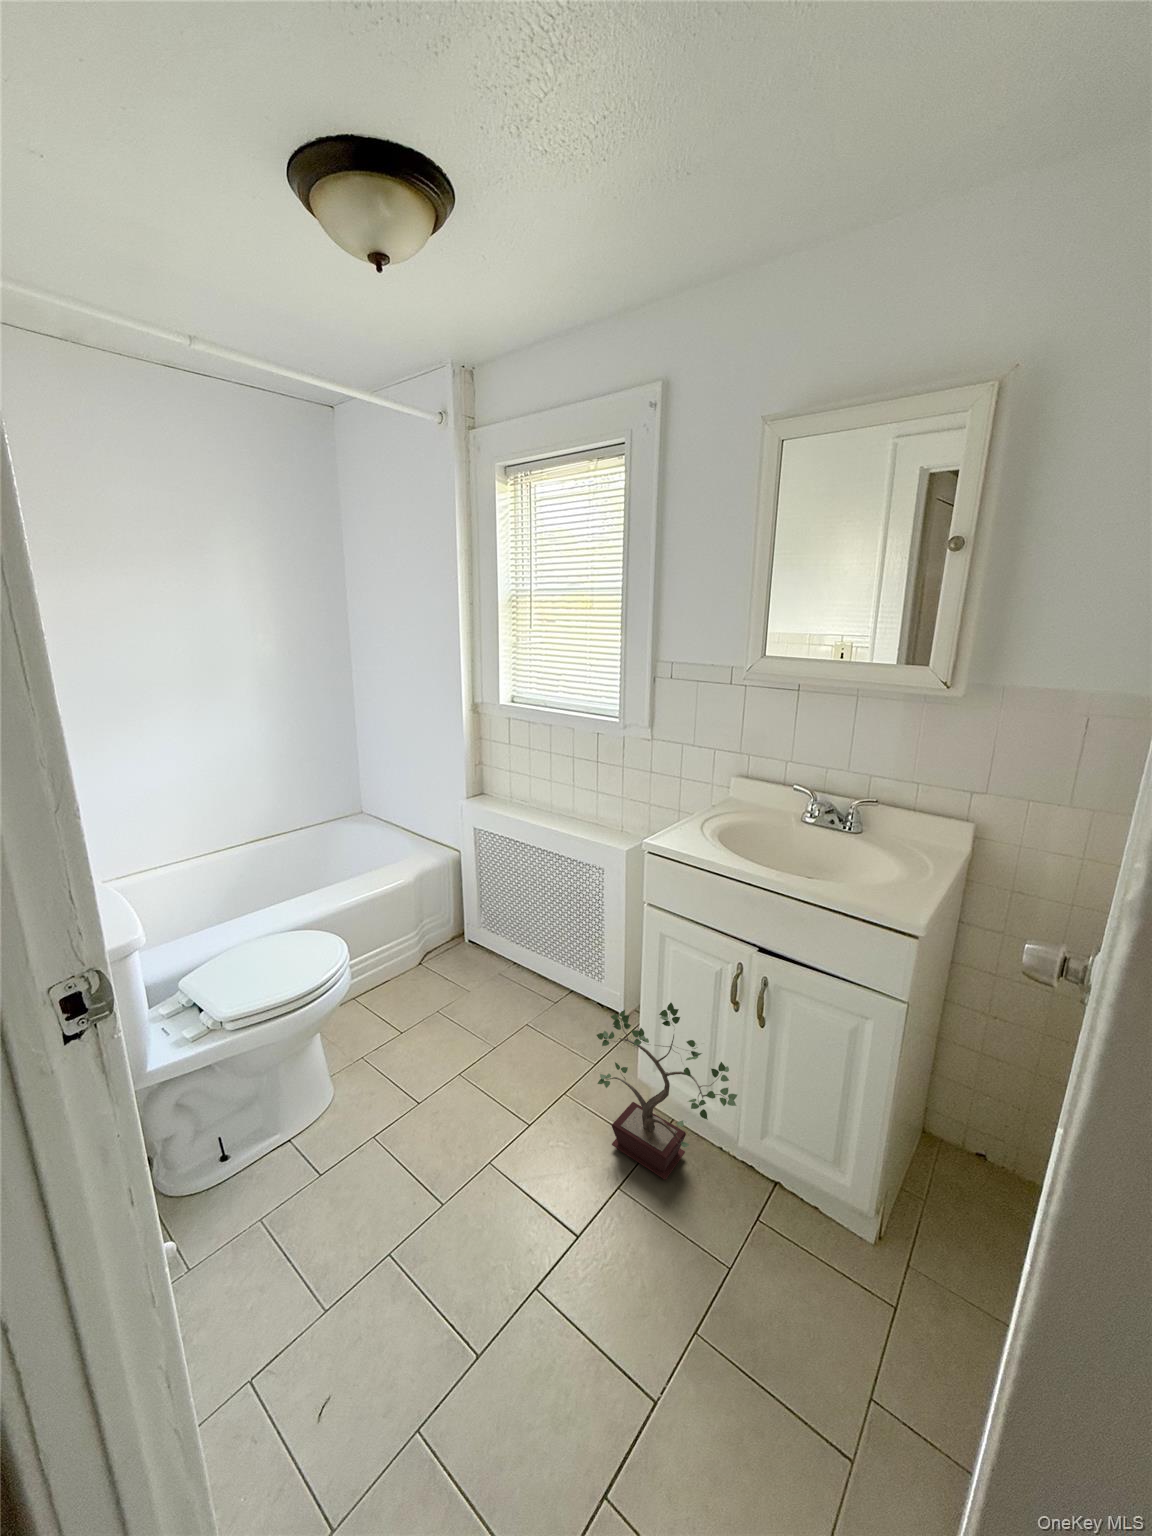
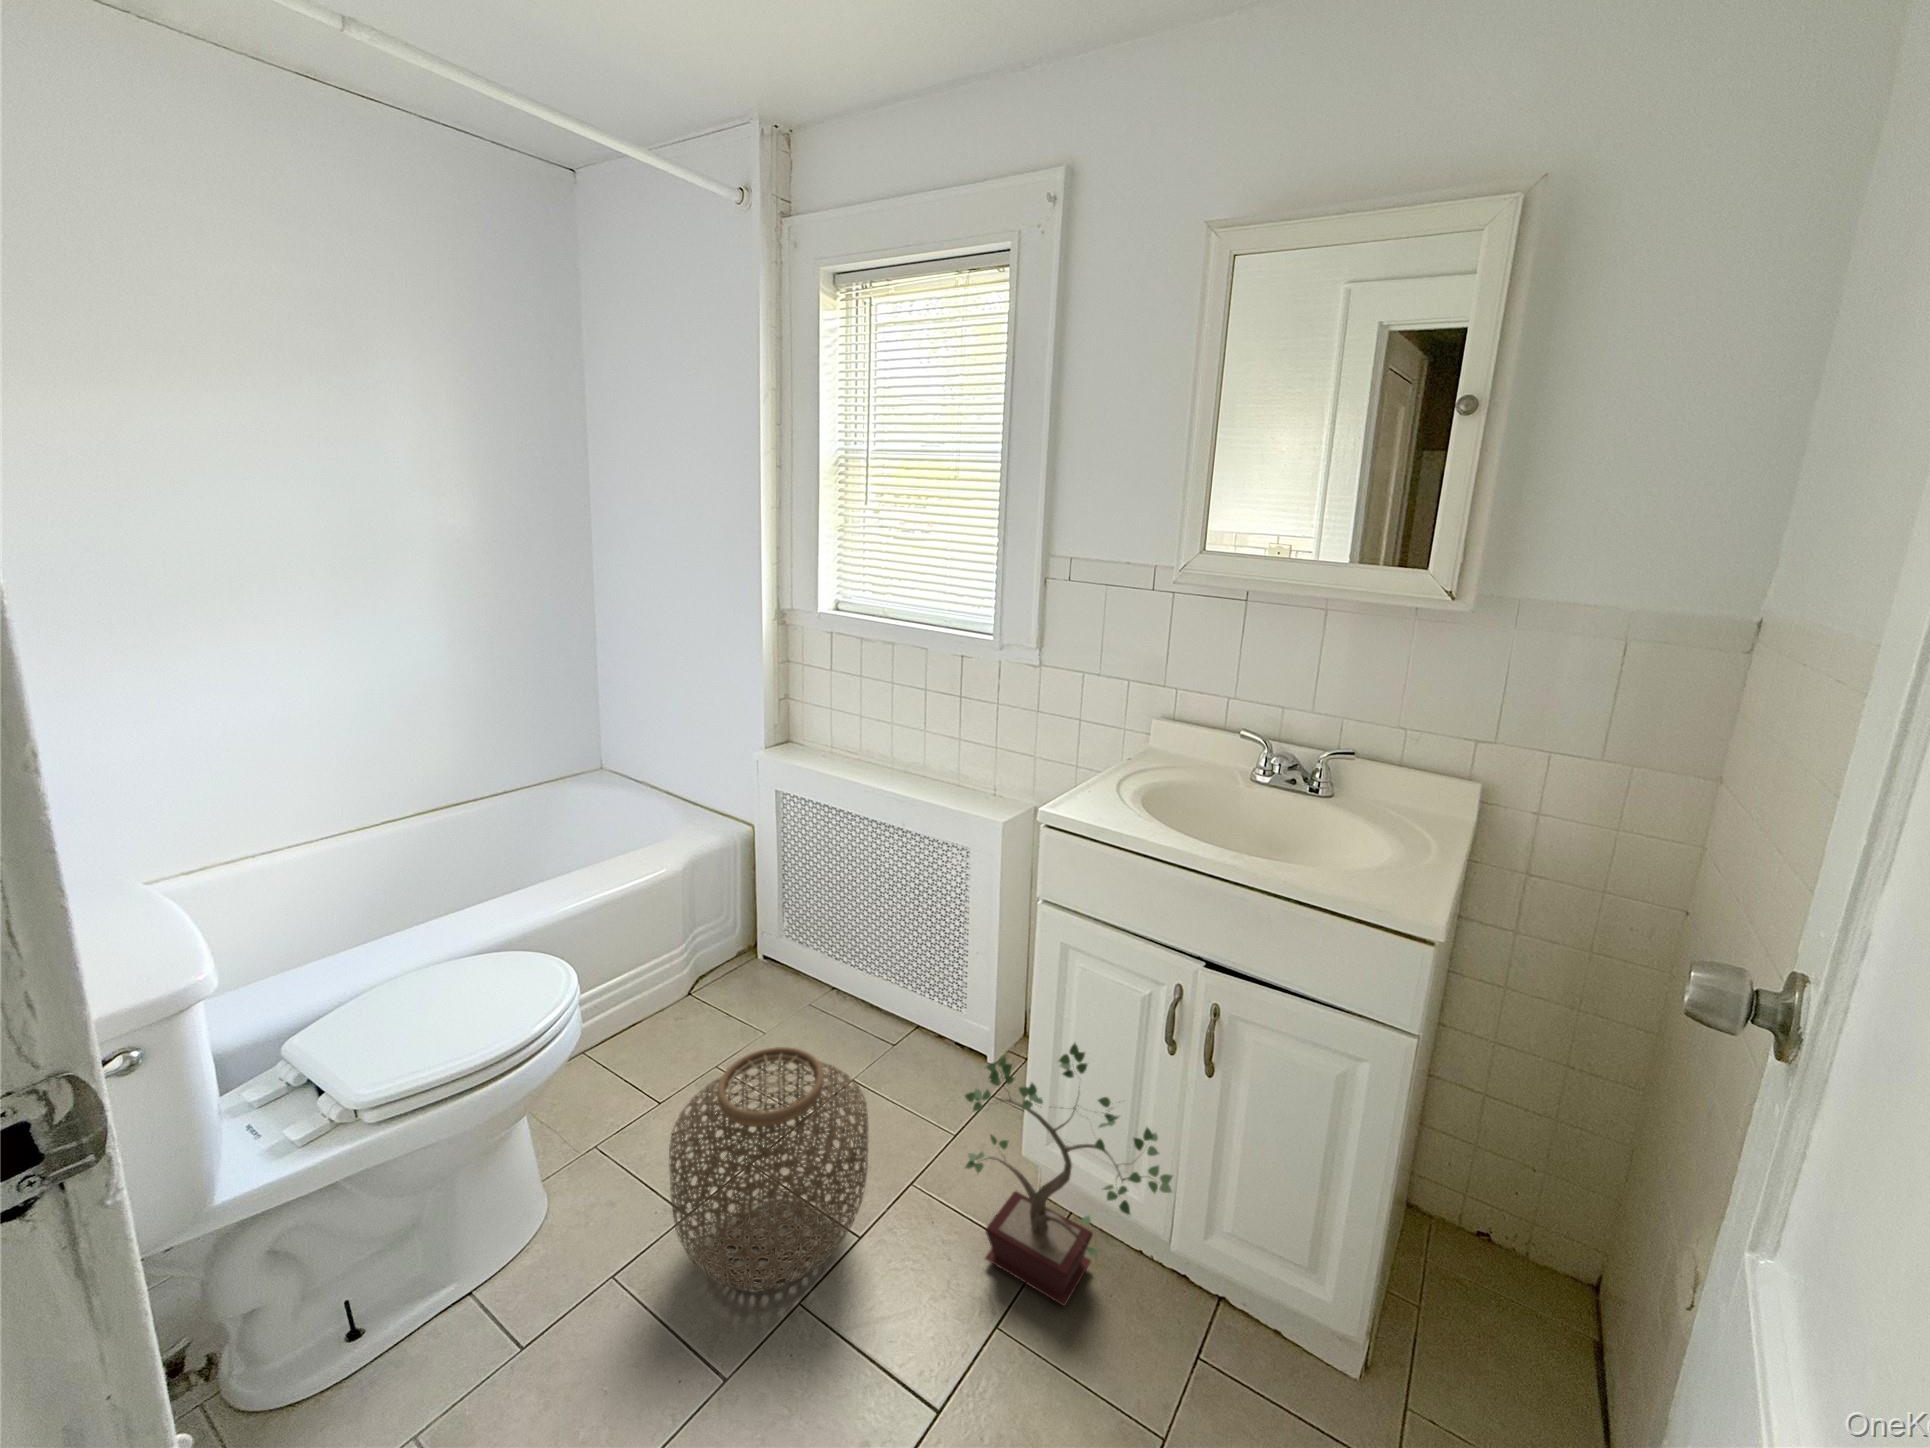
woven basket: none [406,997,533,1153] -> present [669,1047,868,1291]

